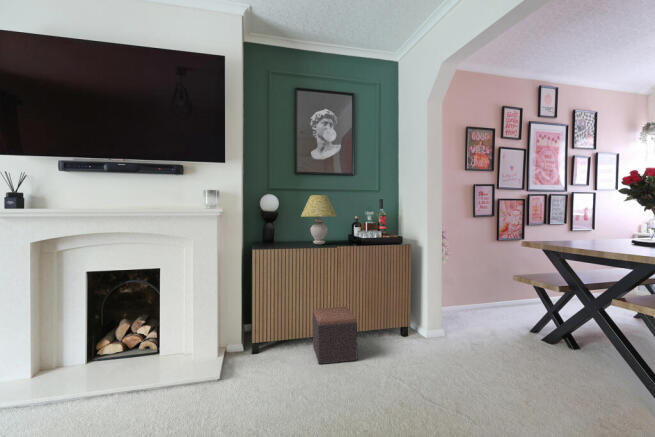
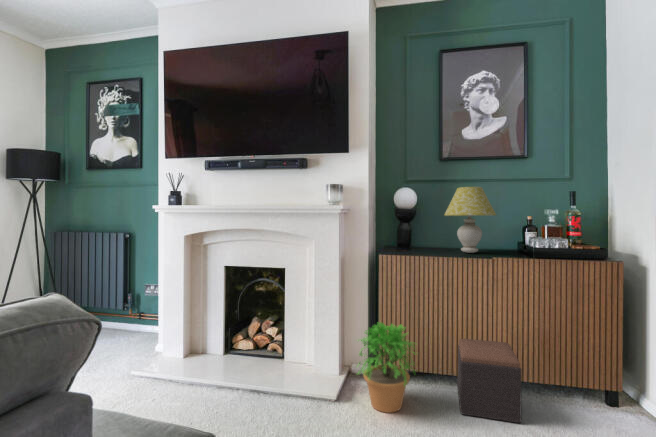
potted plant: none [234,303,290,377] -> present [358,322,415,413]

